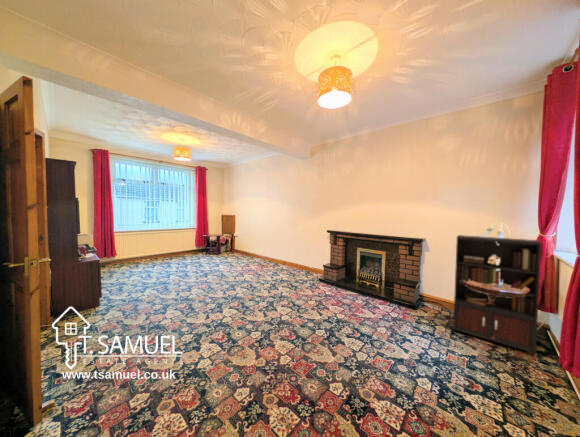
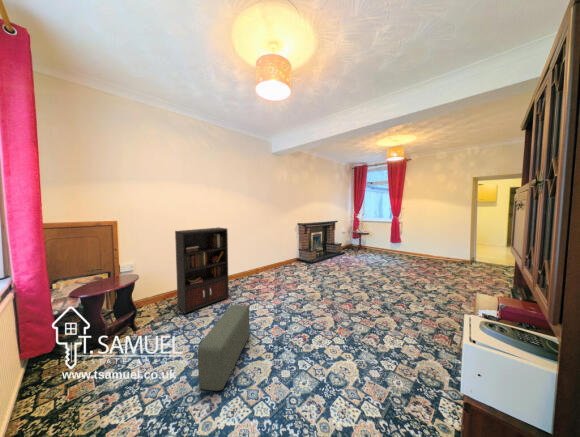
pouf: none [390,335,501,402] -> present [198,305,250,391]

